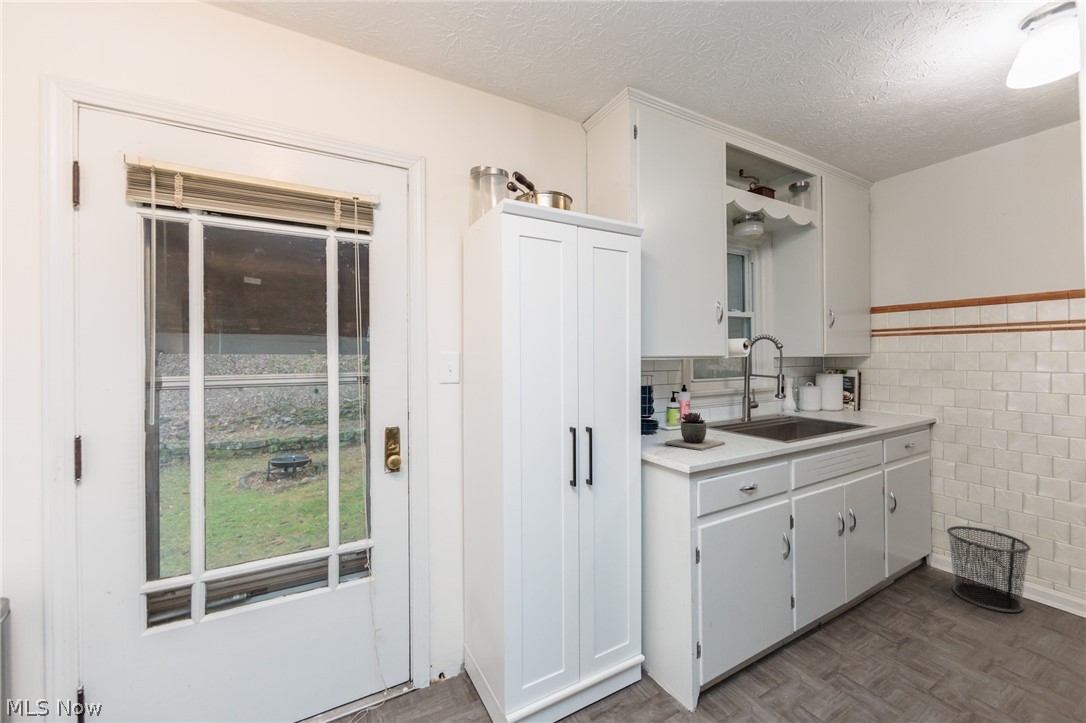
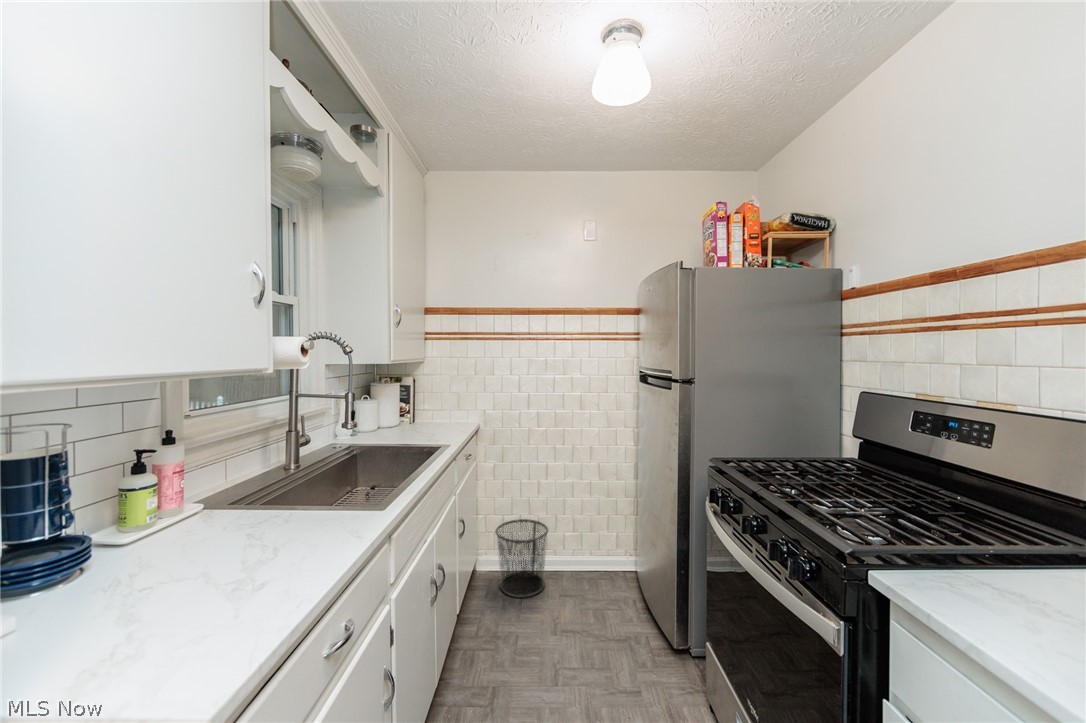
succulent plant: present [665,413,725,450] -> none [111,506,277,617]

